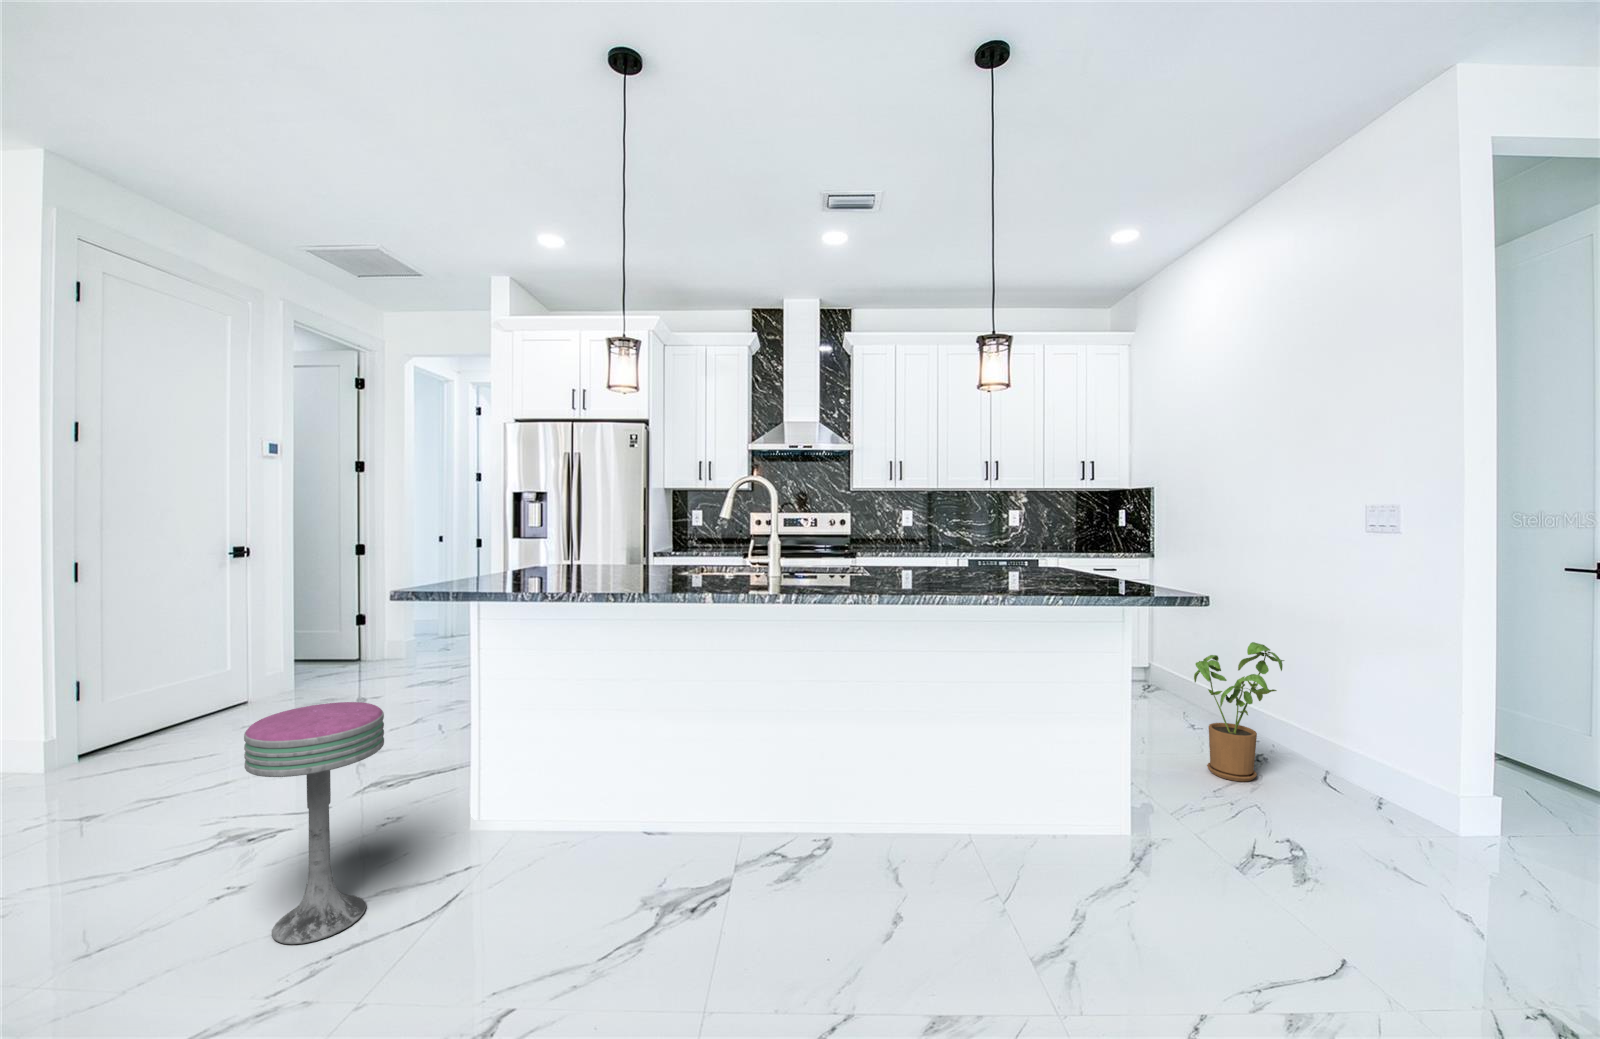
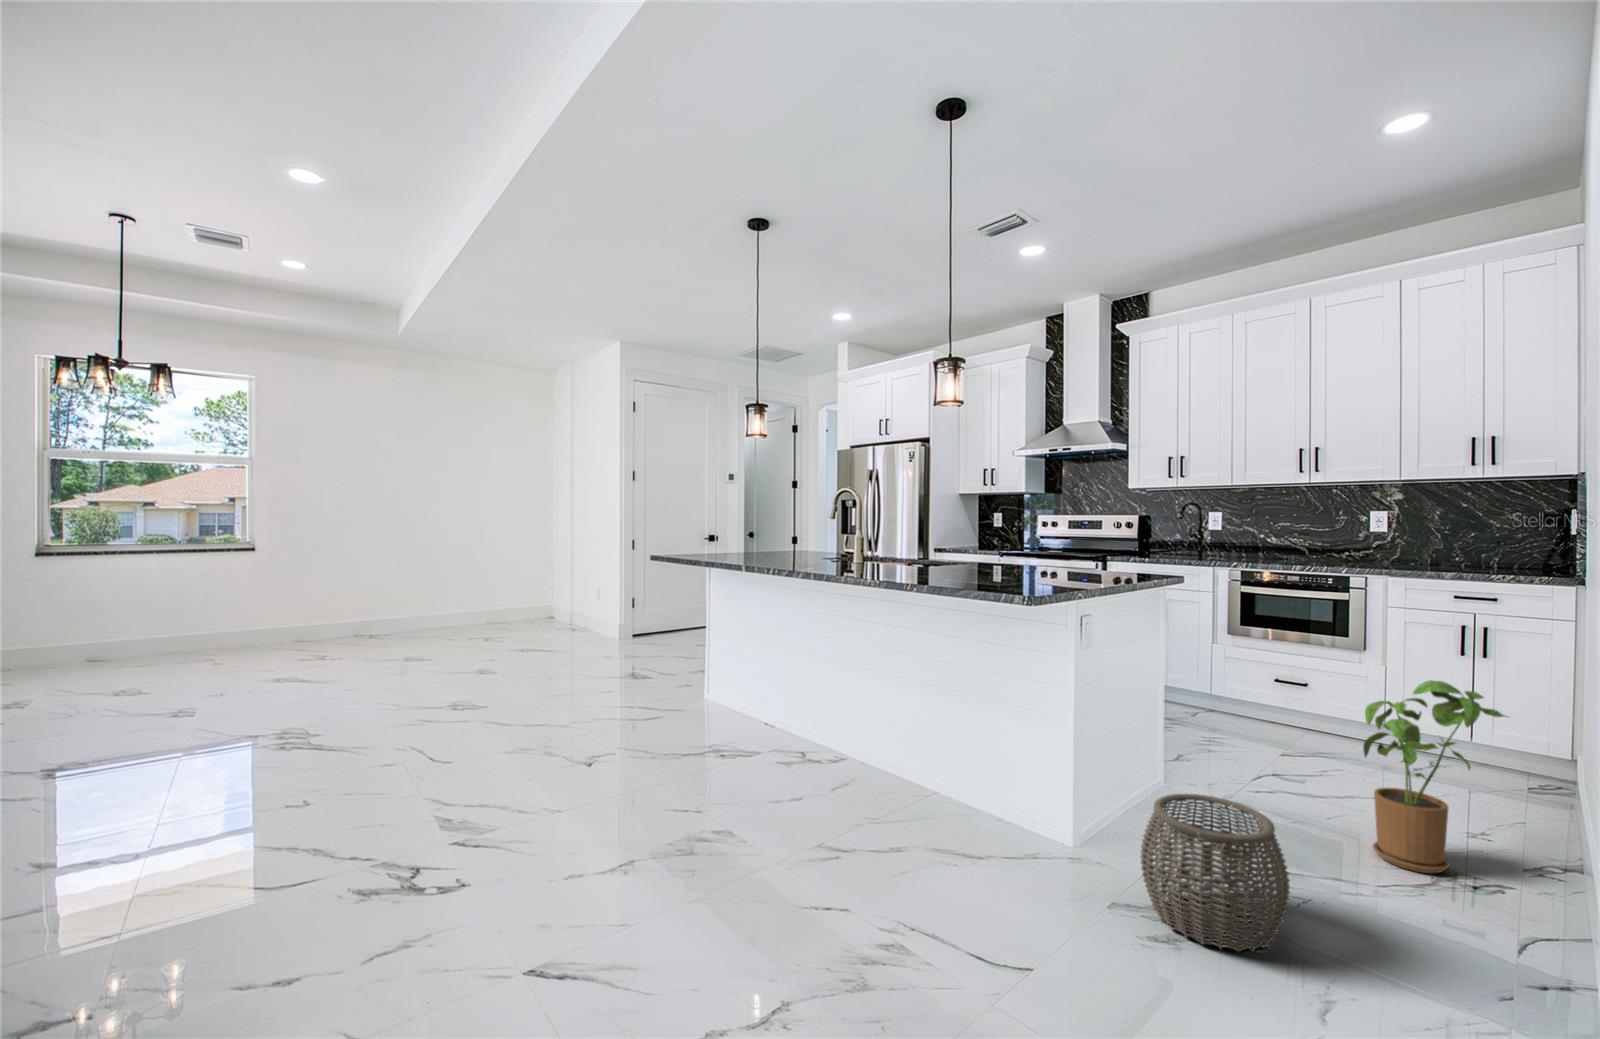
bar stool: present [244,702,384,944] -> none [582,605,641,717]
woven basket: none [1236,772,1374,906] -> present [1141,794,1290,952]

